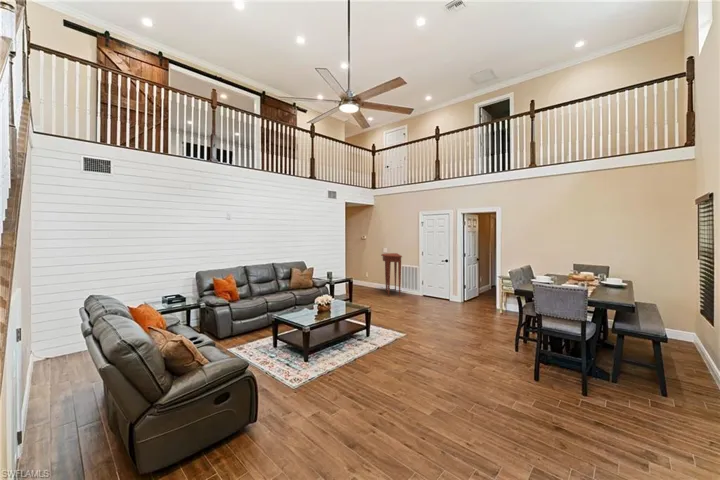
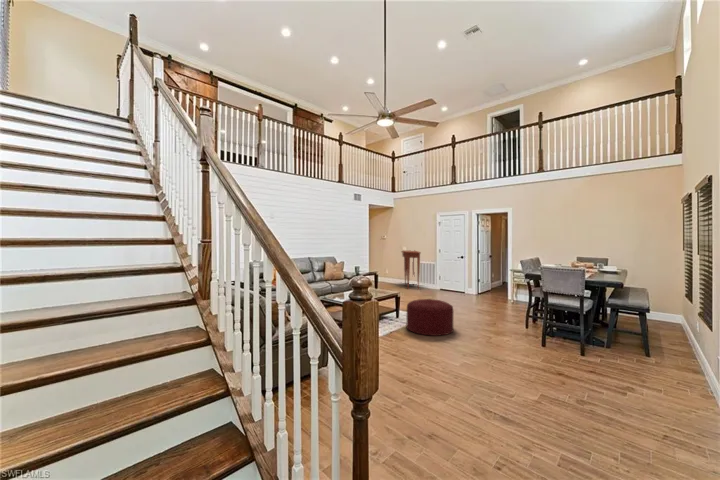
ottoman: none [376,316,430,364] -> present [406,299,453,336]

